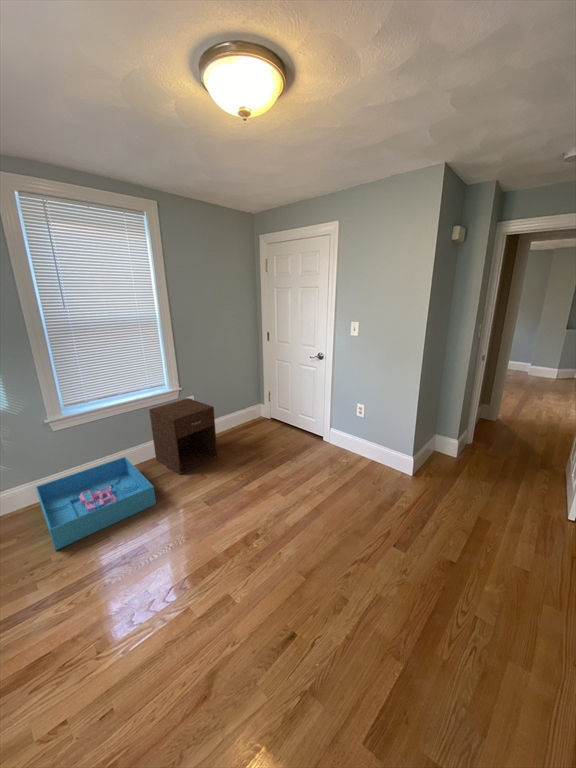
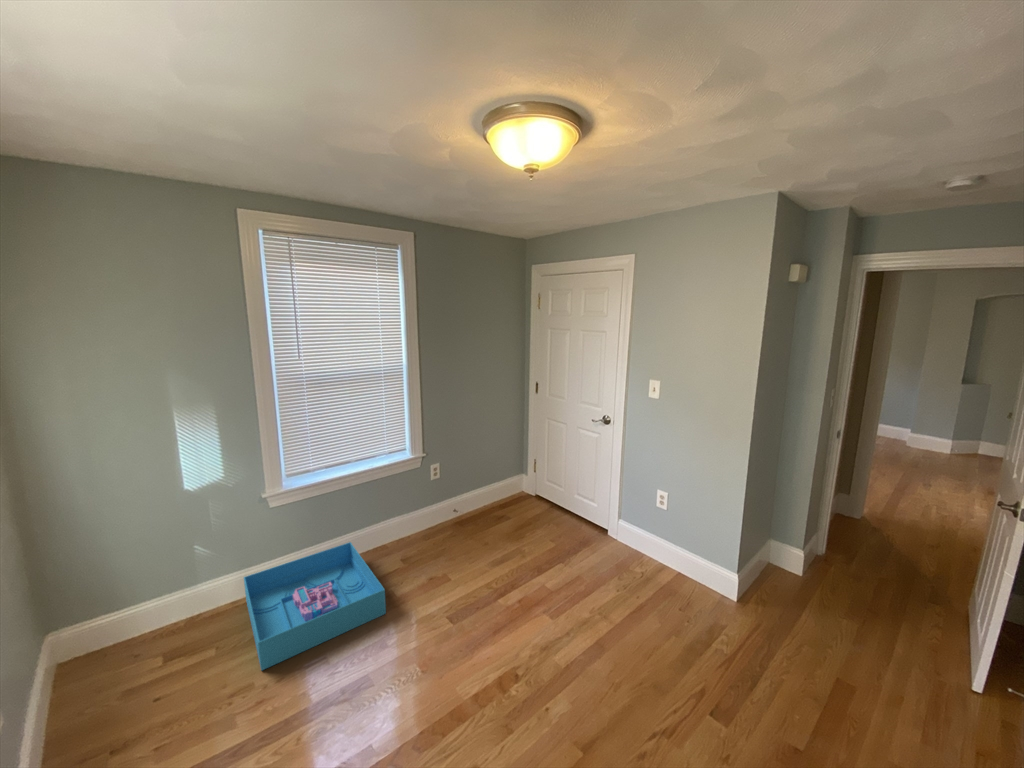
nightstand: present [149,398,217,475] -> none [384,467,465,572]

